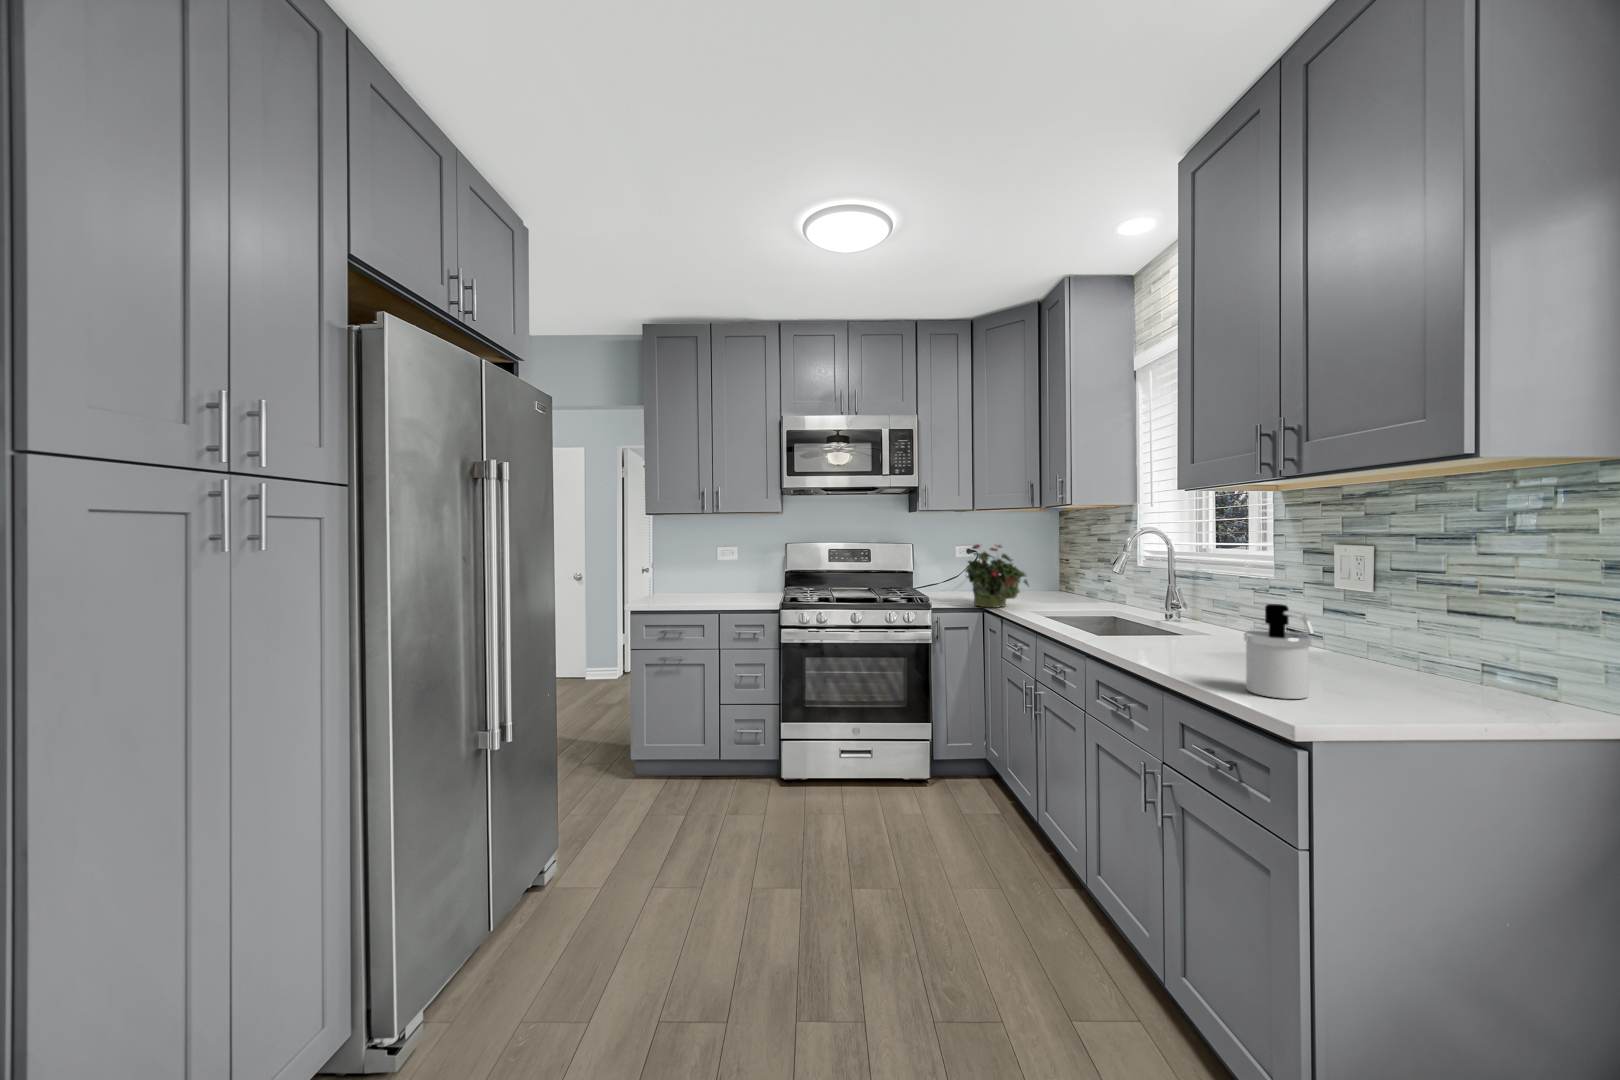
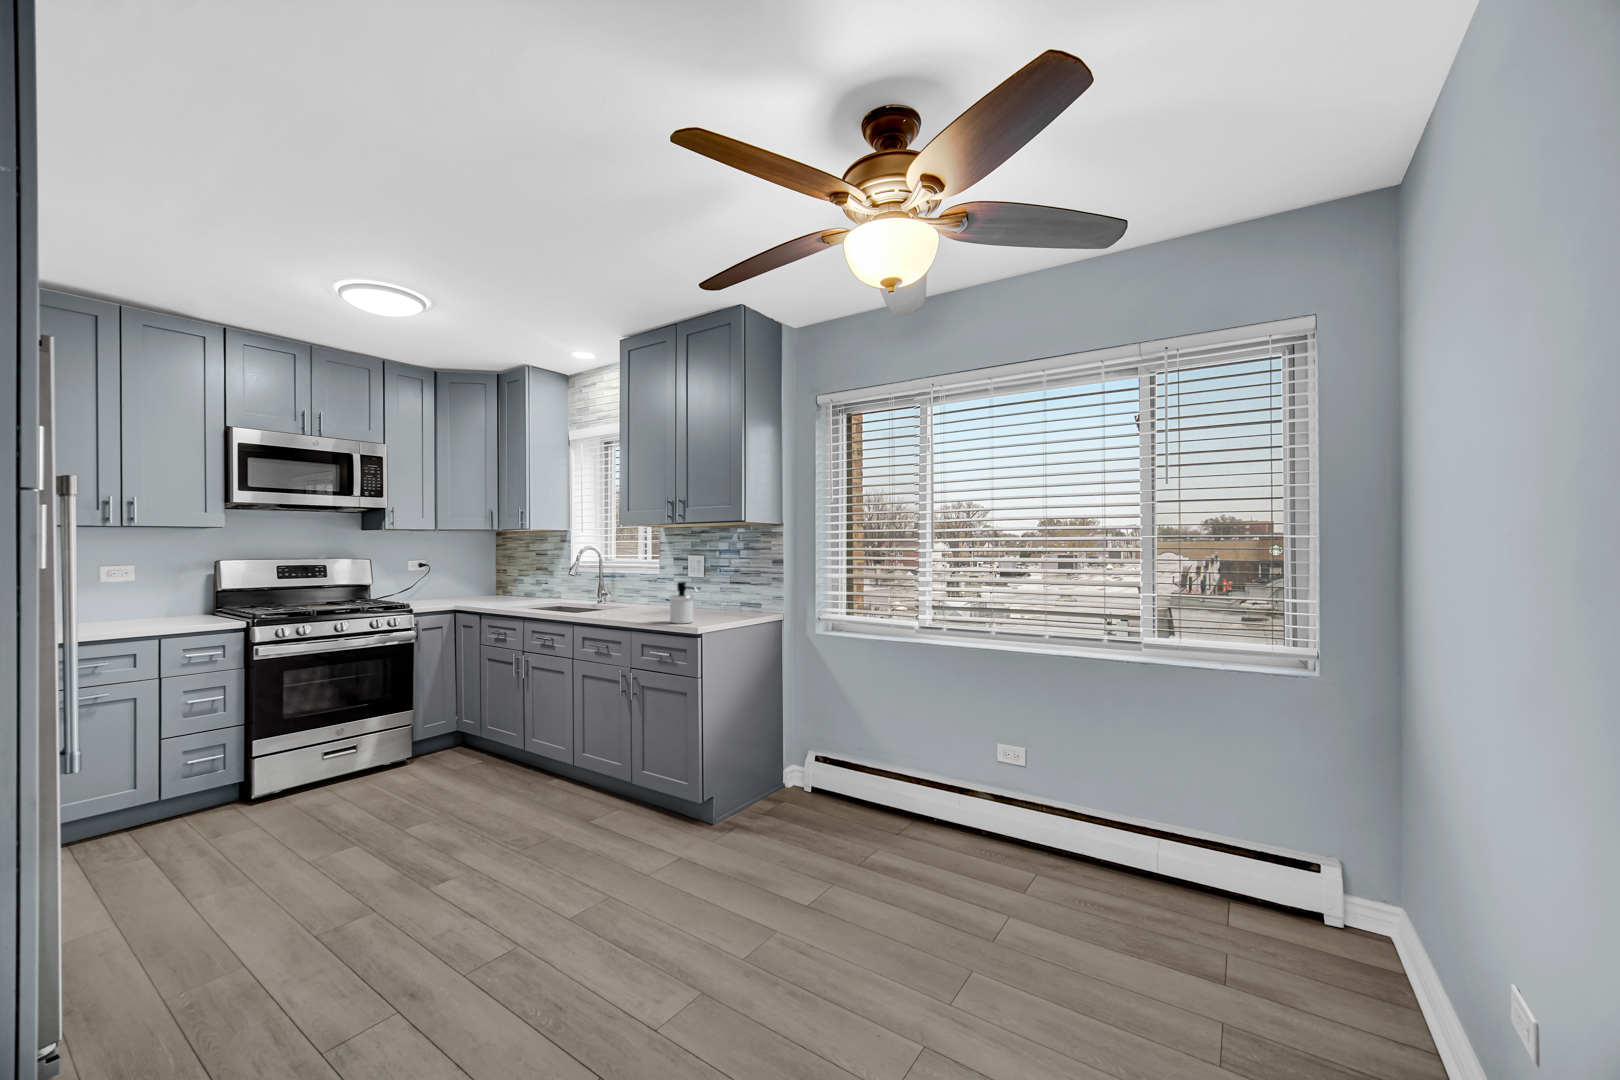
potted plant: present [965,545,1029,607] -> none [445,557,500,608]

